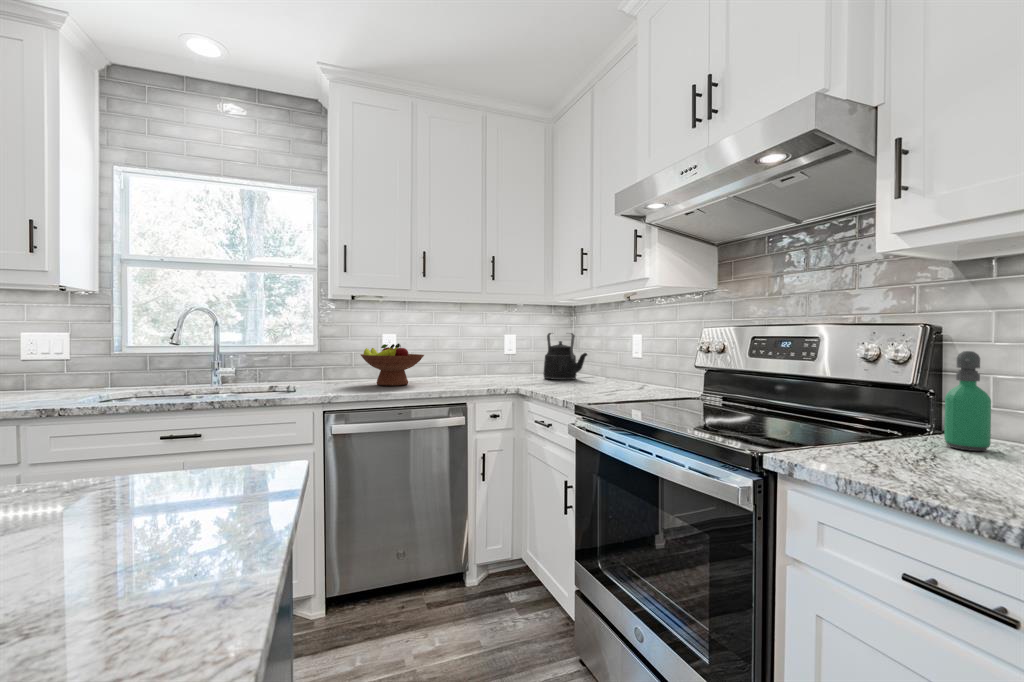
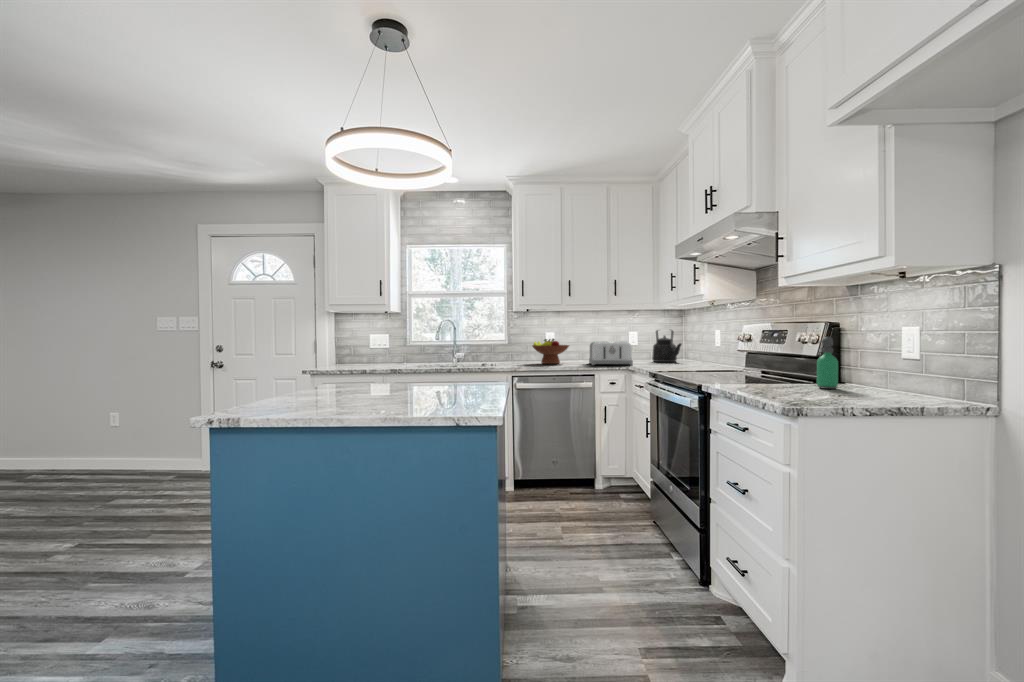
toaster: none [454,349,527,388] -> present [589,341,633,365]

